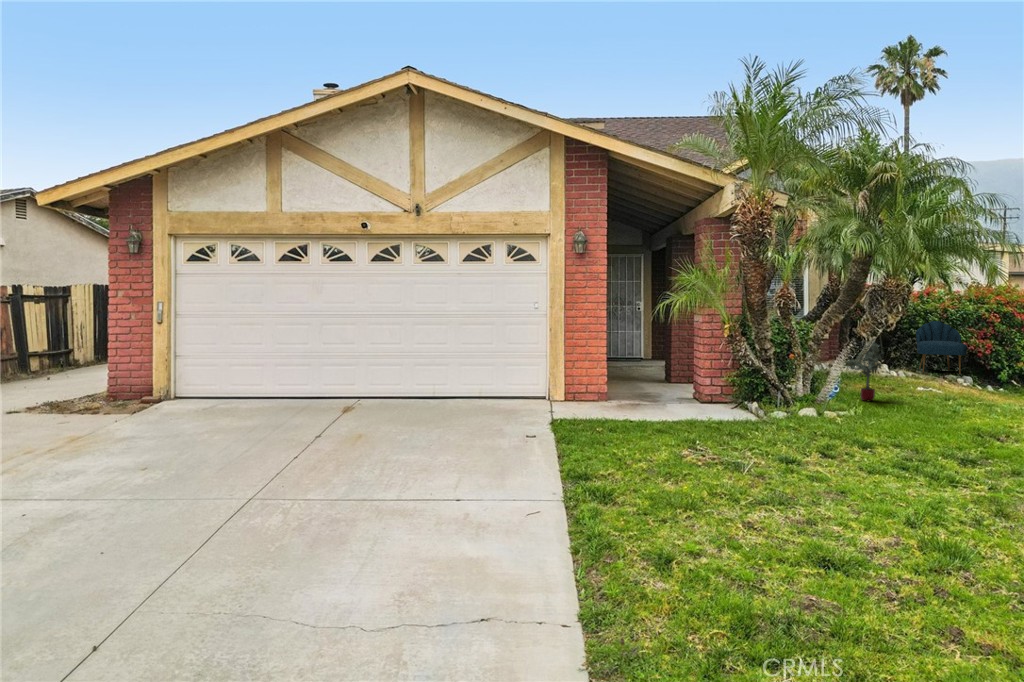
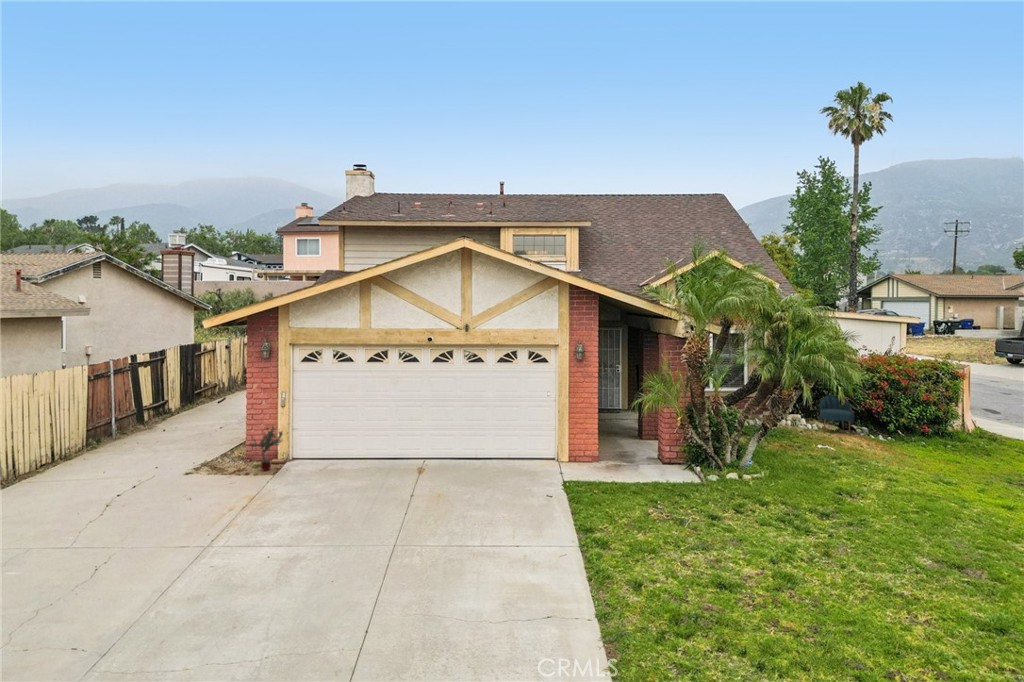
potted tree: present [848,341,883,401] -> present [249,425,282,471]

